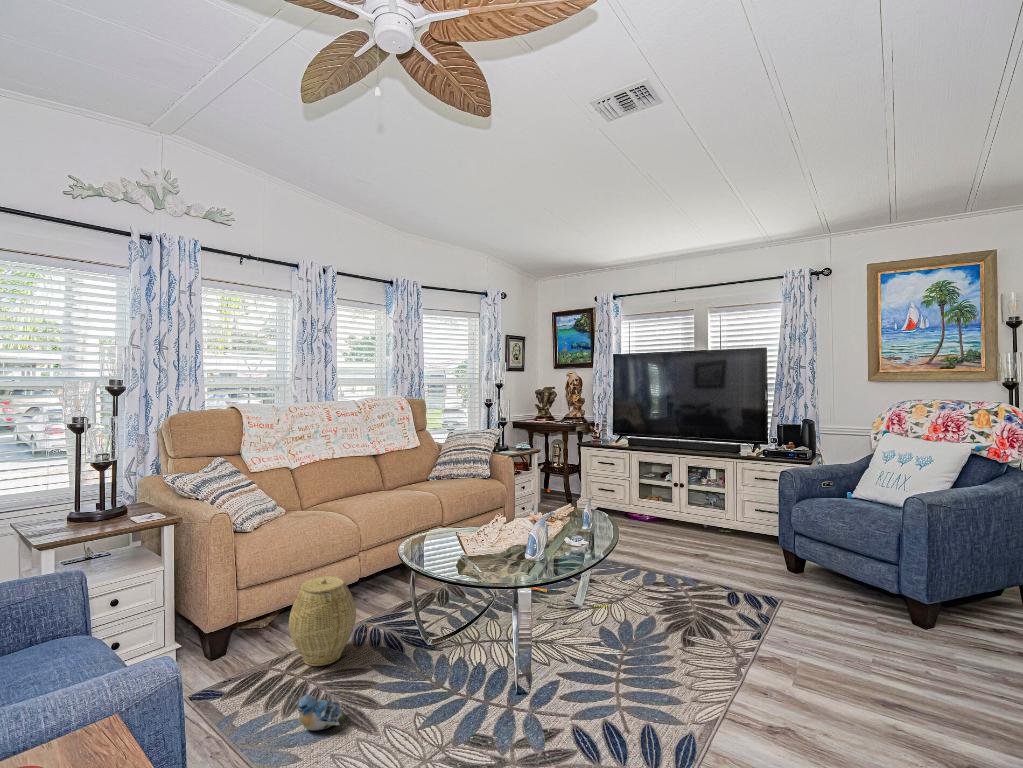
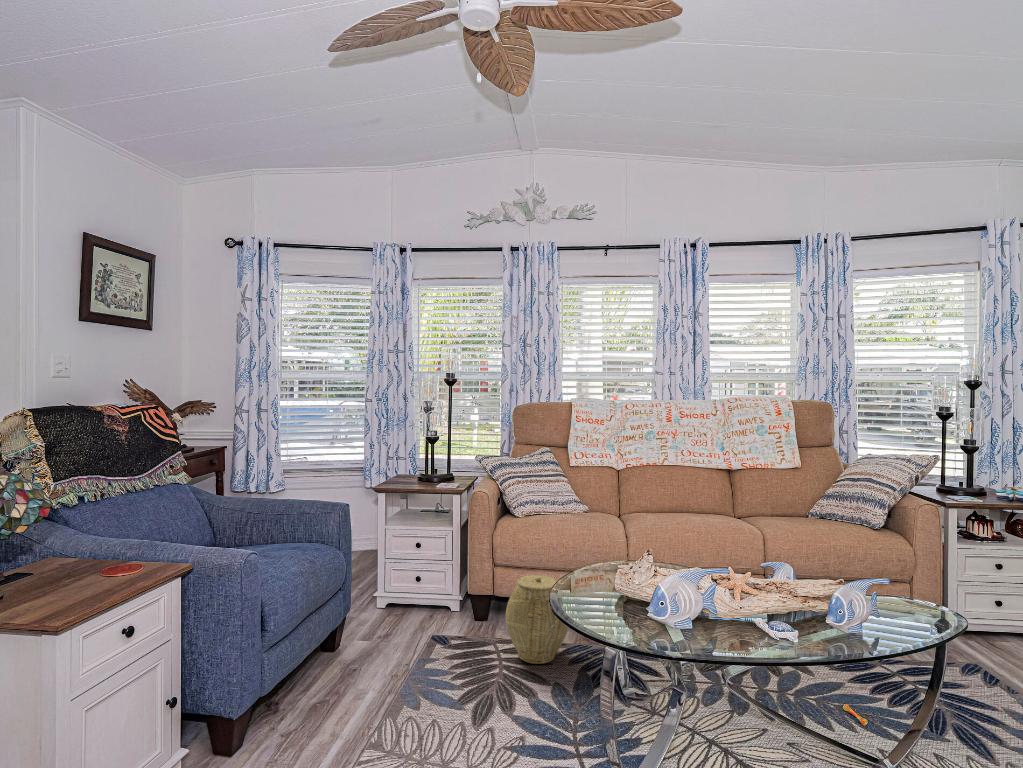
plush toy: present [296,695,347,730] -> none [444,665,482,705]

